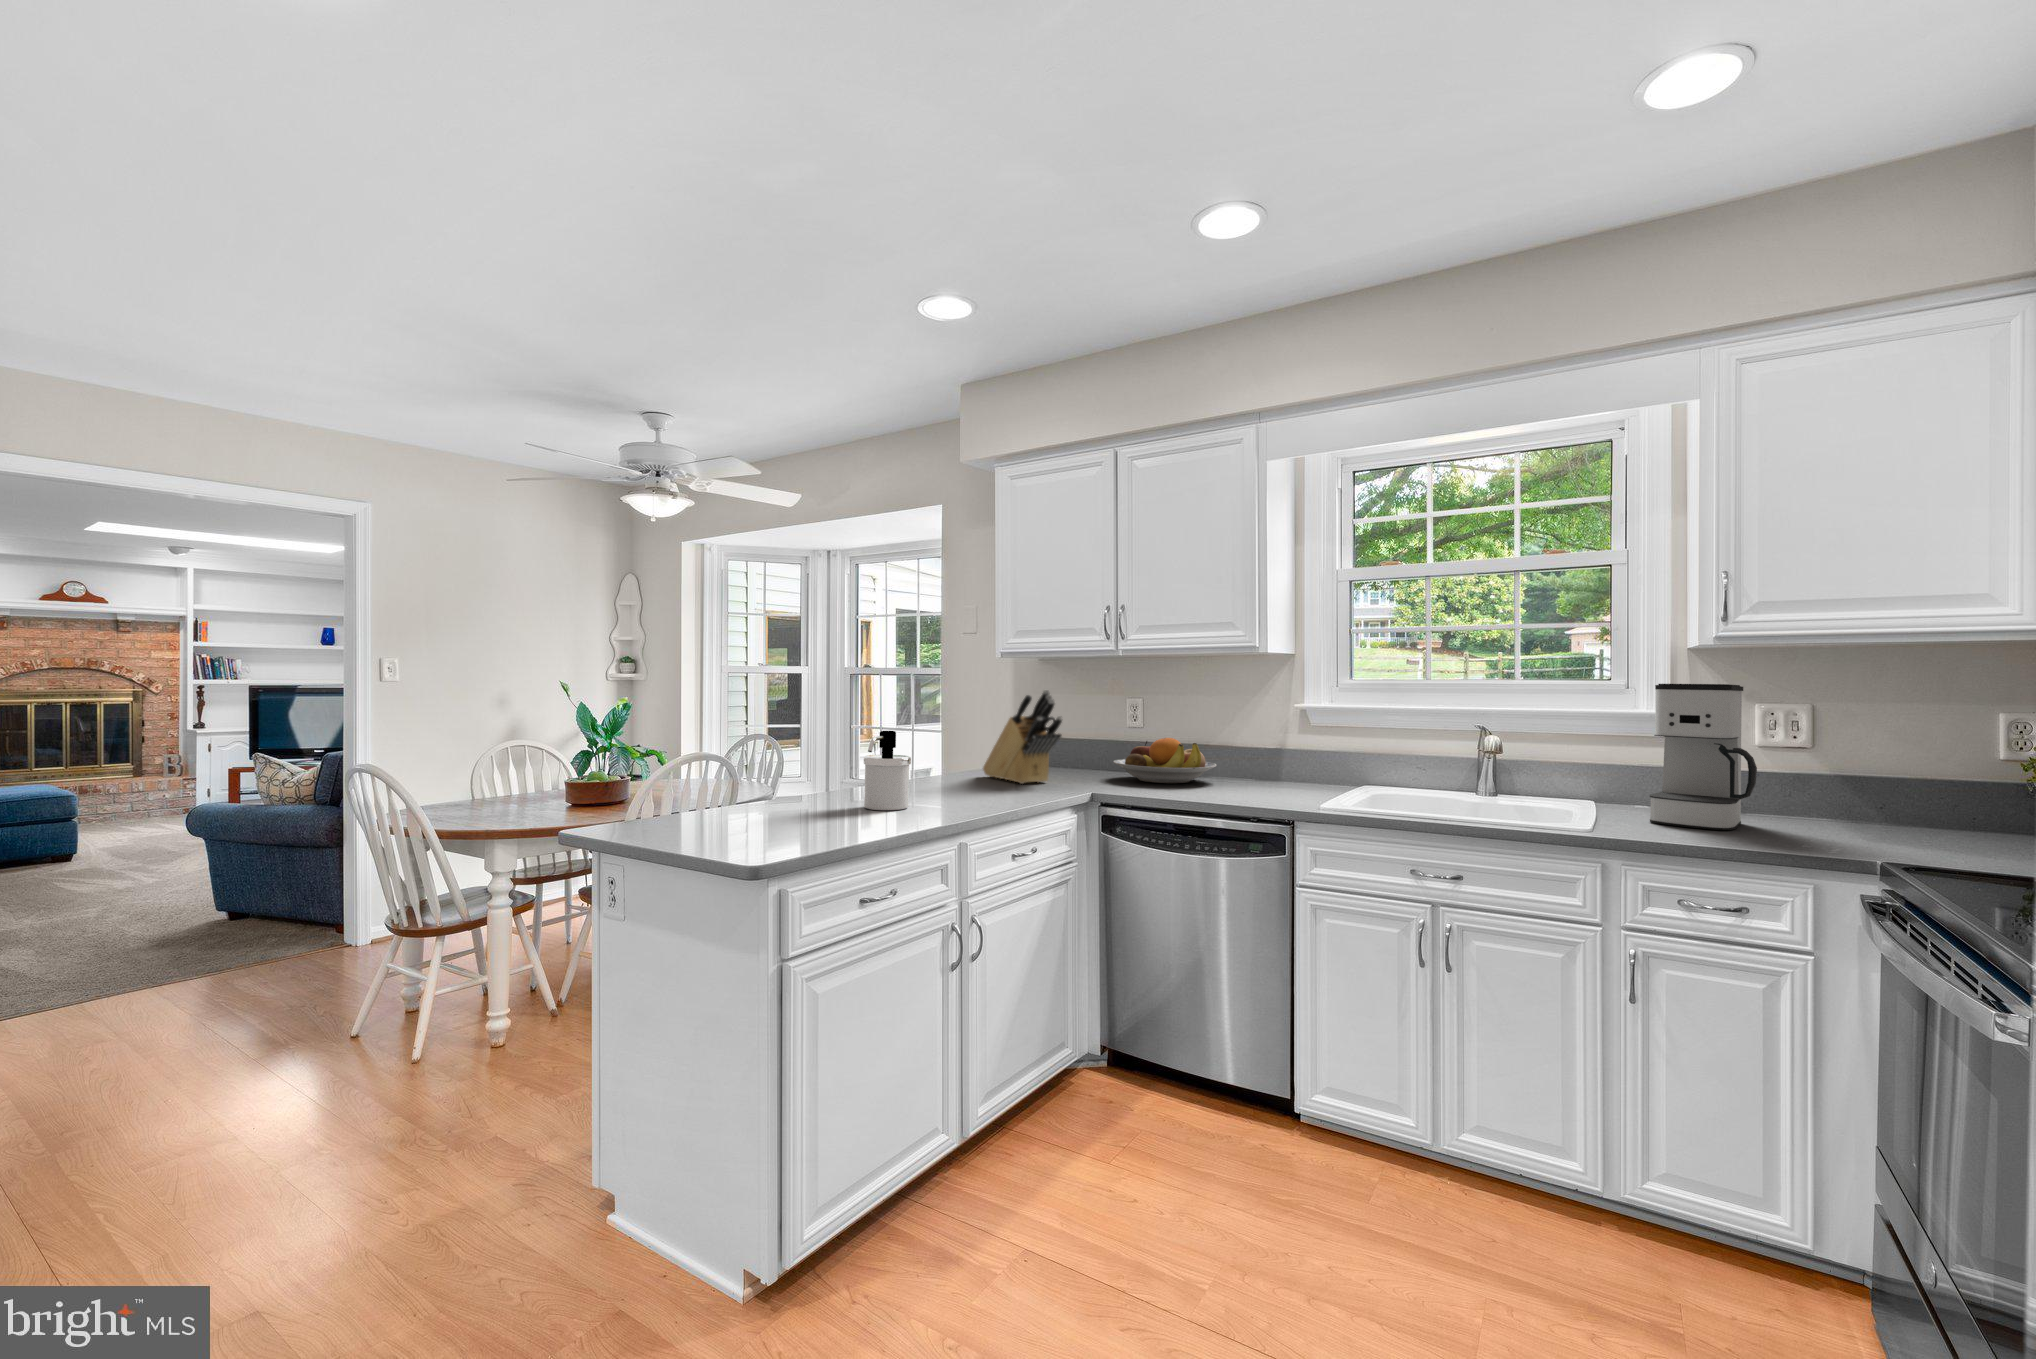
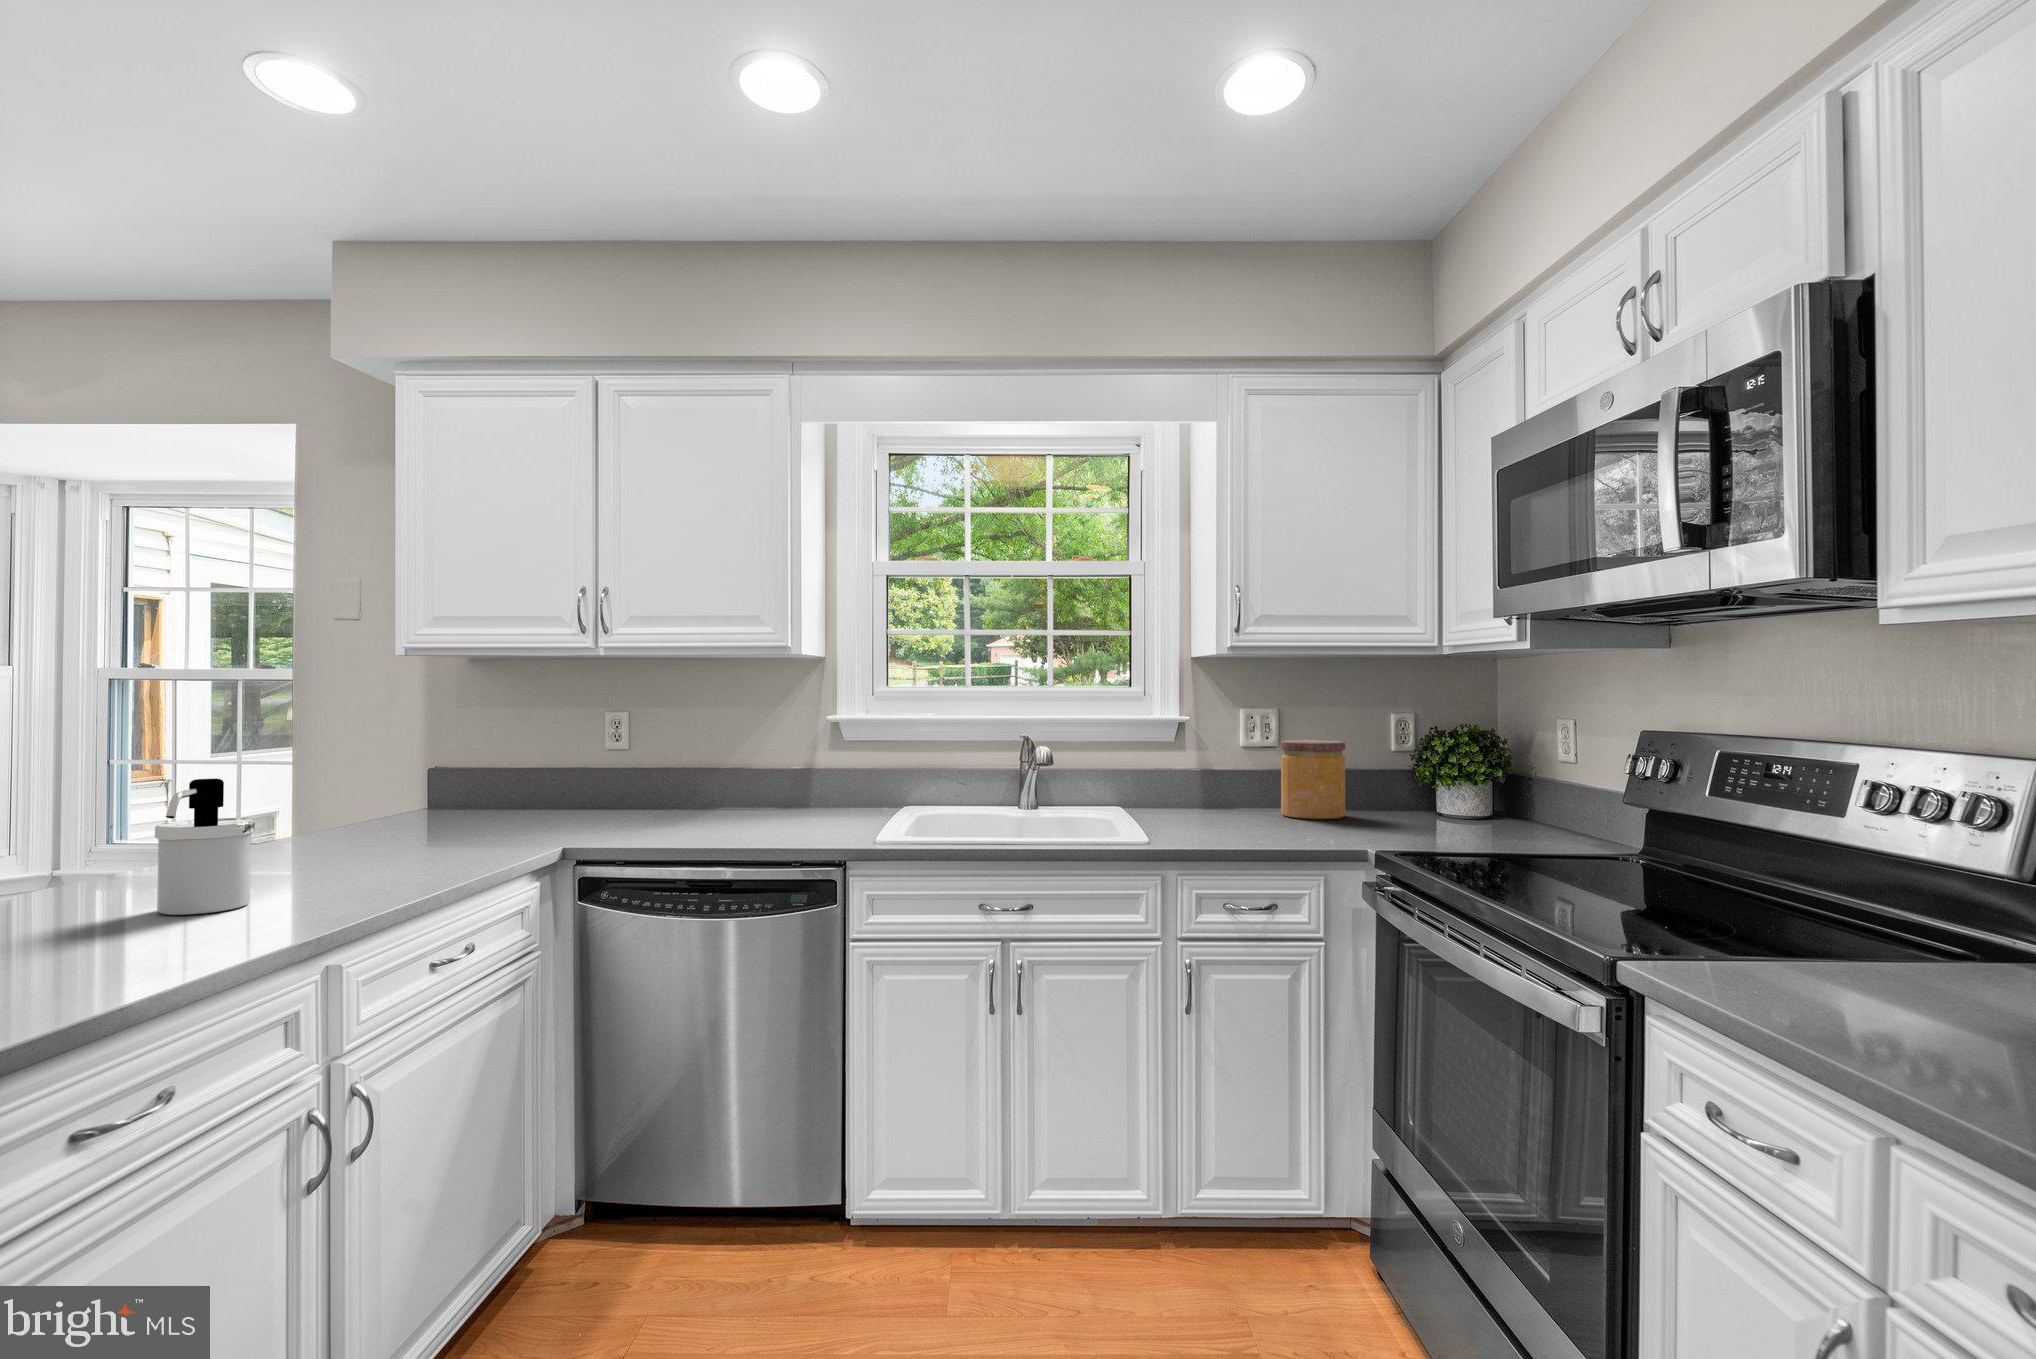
coffee maker: present [1650,684,1757,830] -> none [1189,685,1272,829]
knife block: present [983,690,1062,784] -> none [380,703,517,843]
fruit bowl: present [1113,738,1217,783] -> none [592,764,735,825]
jar: none [1777,743,1868,830] -> present [1281,740,1345,819]

